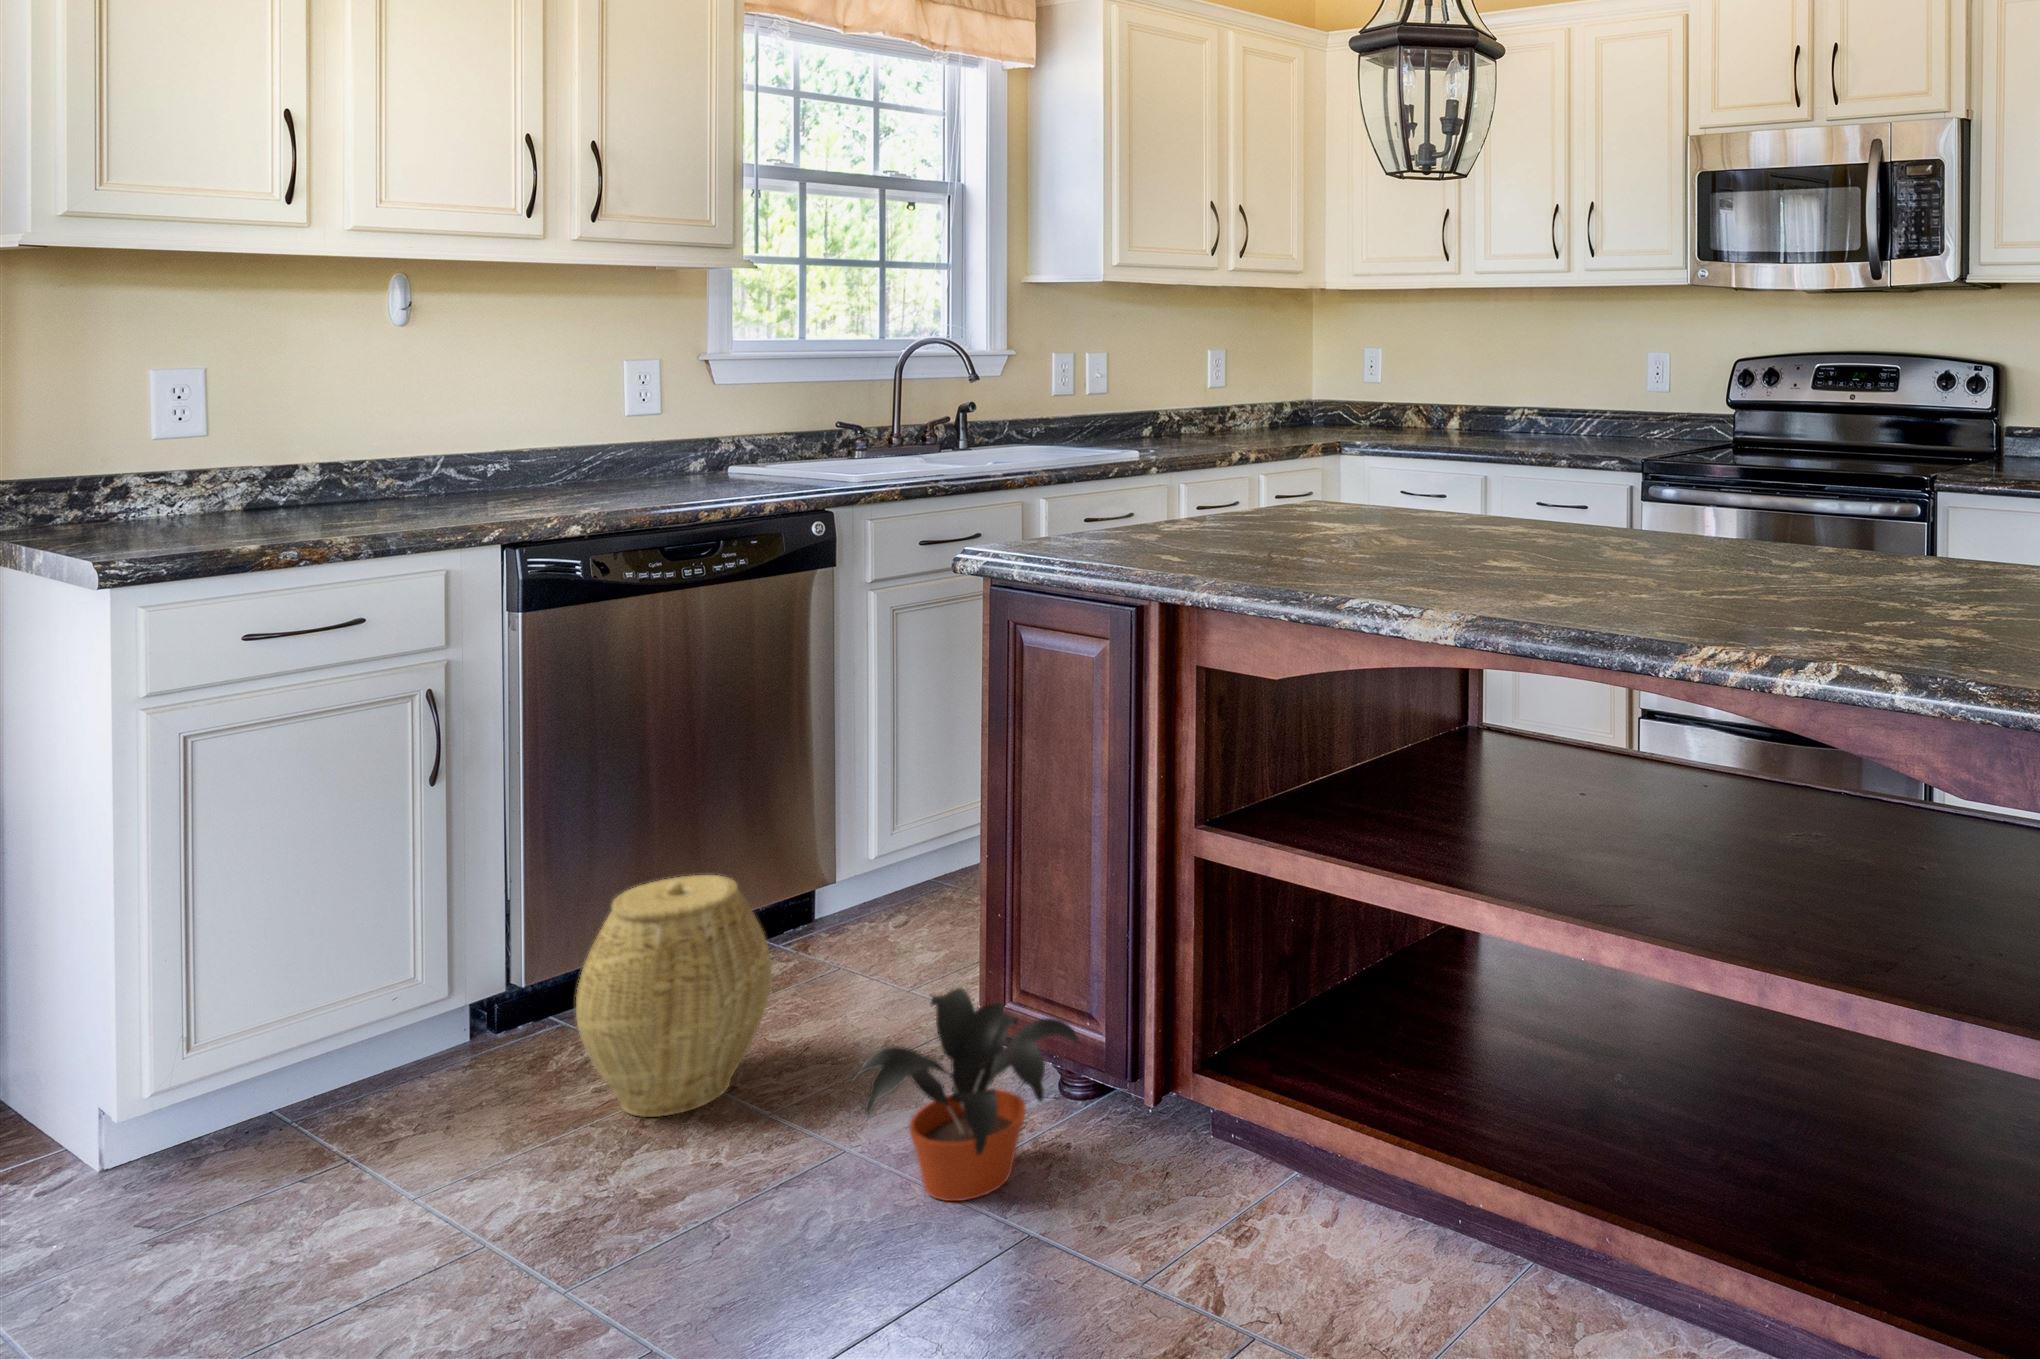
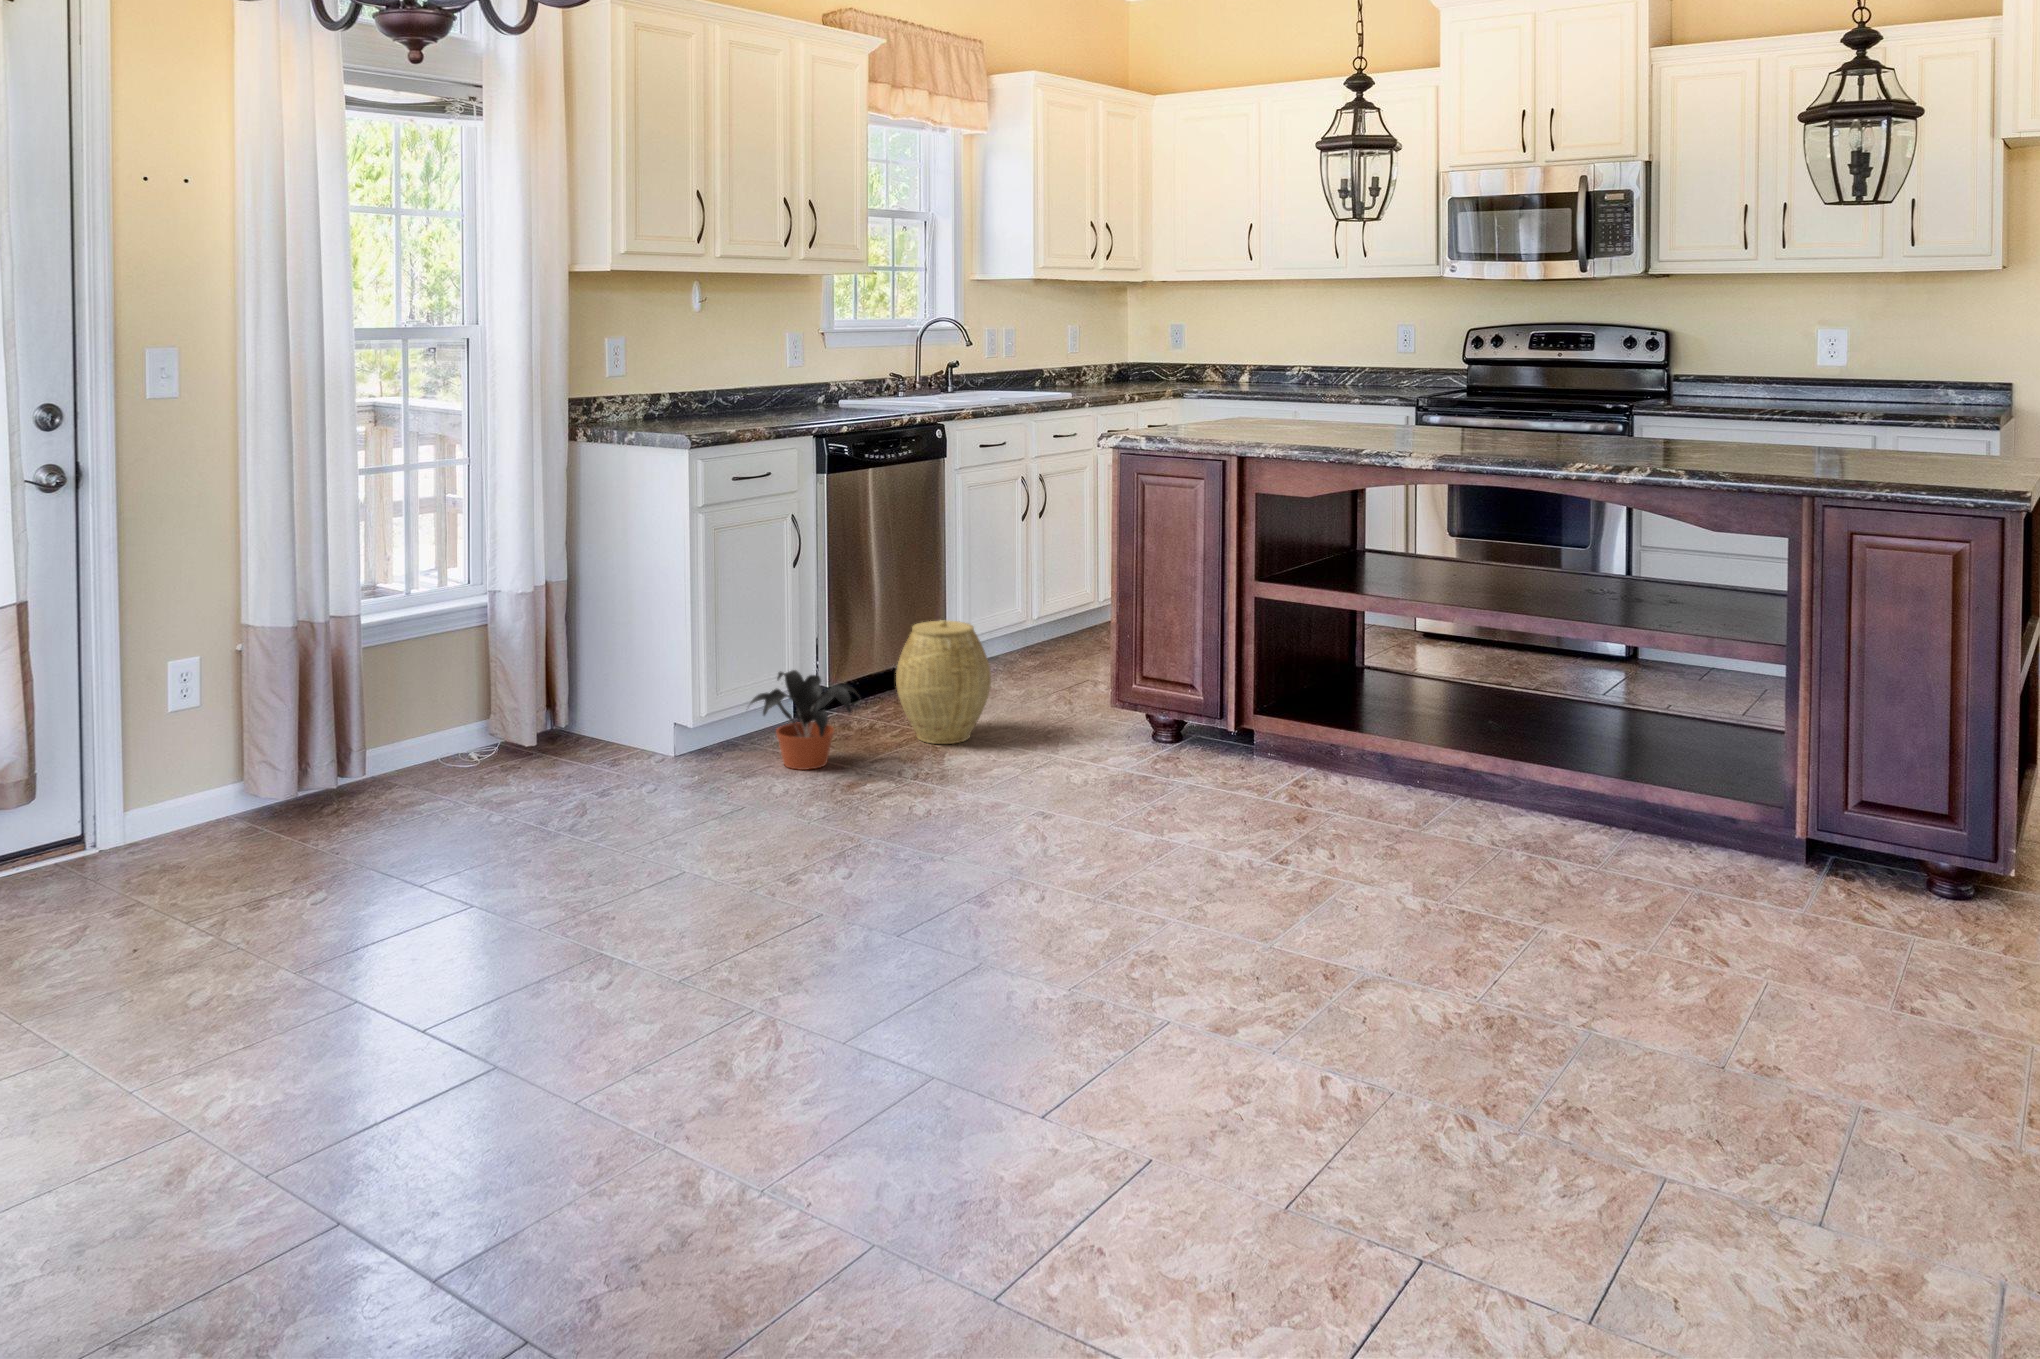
potted plant: present [855,988,1080,1201] -> present [750,670,859,770]

